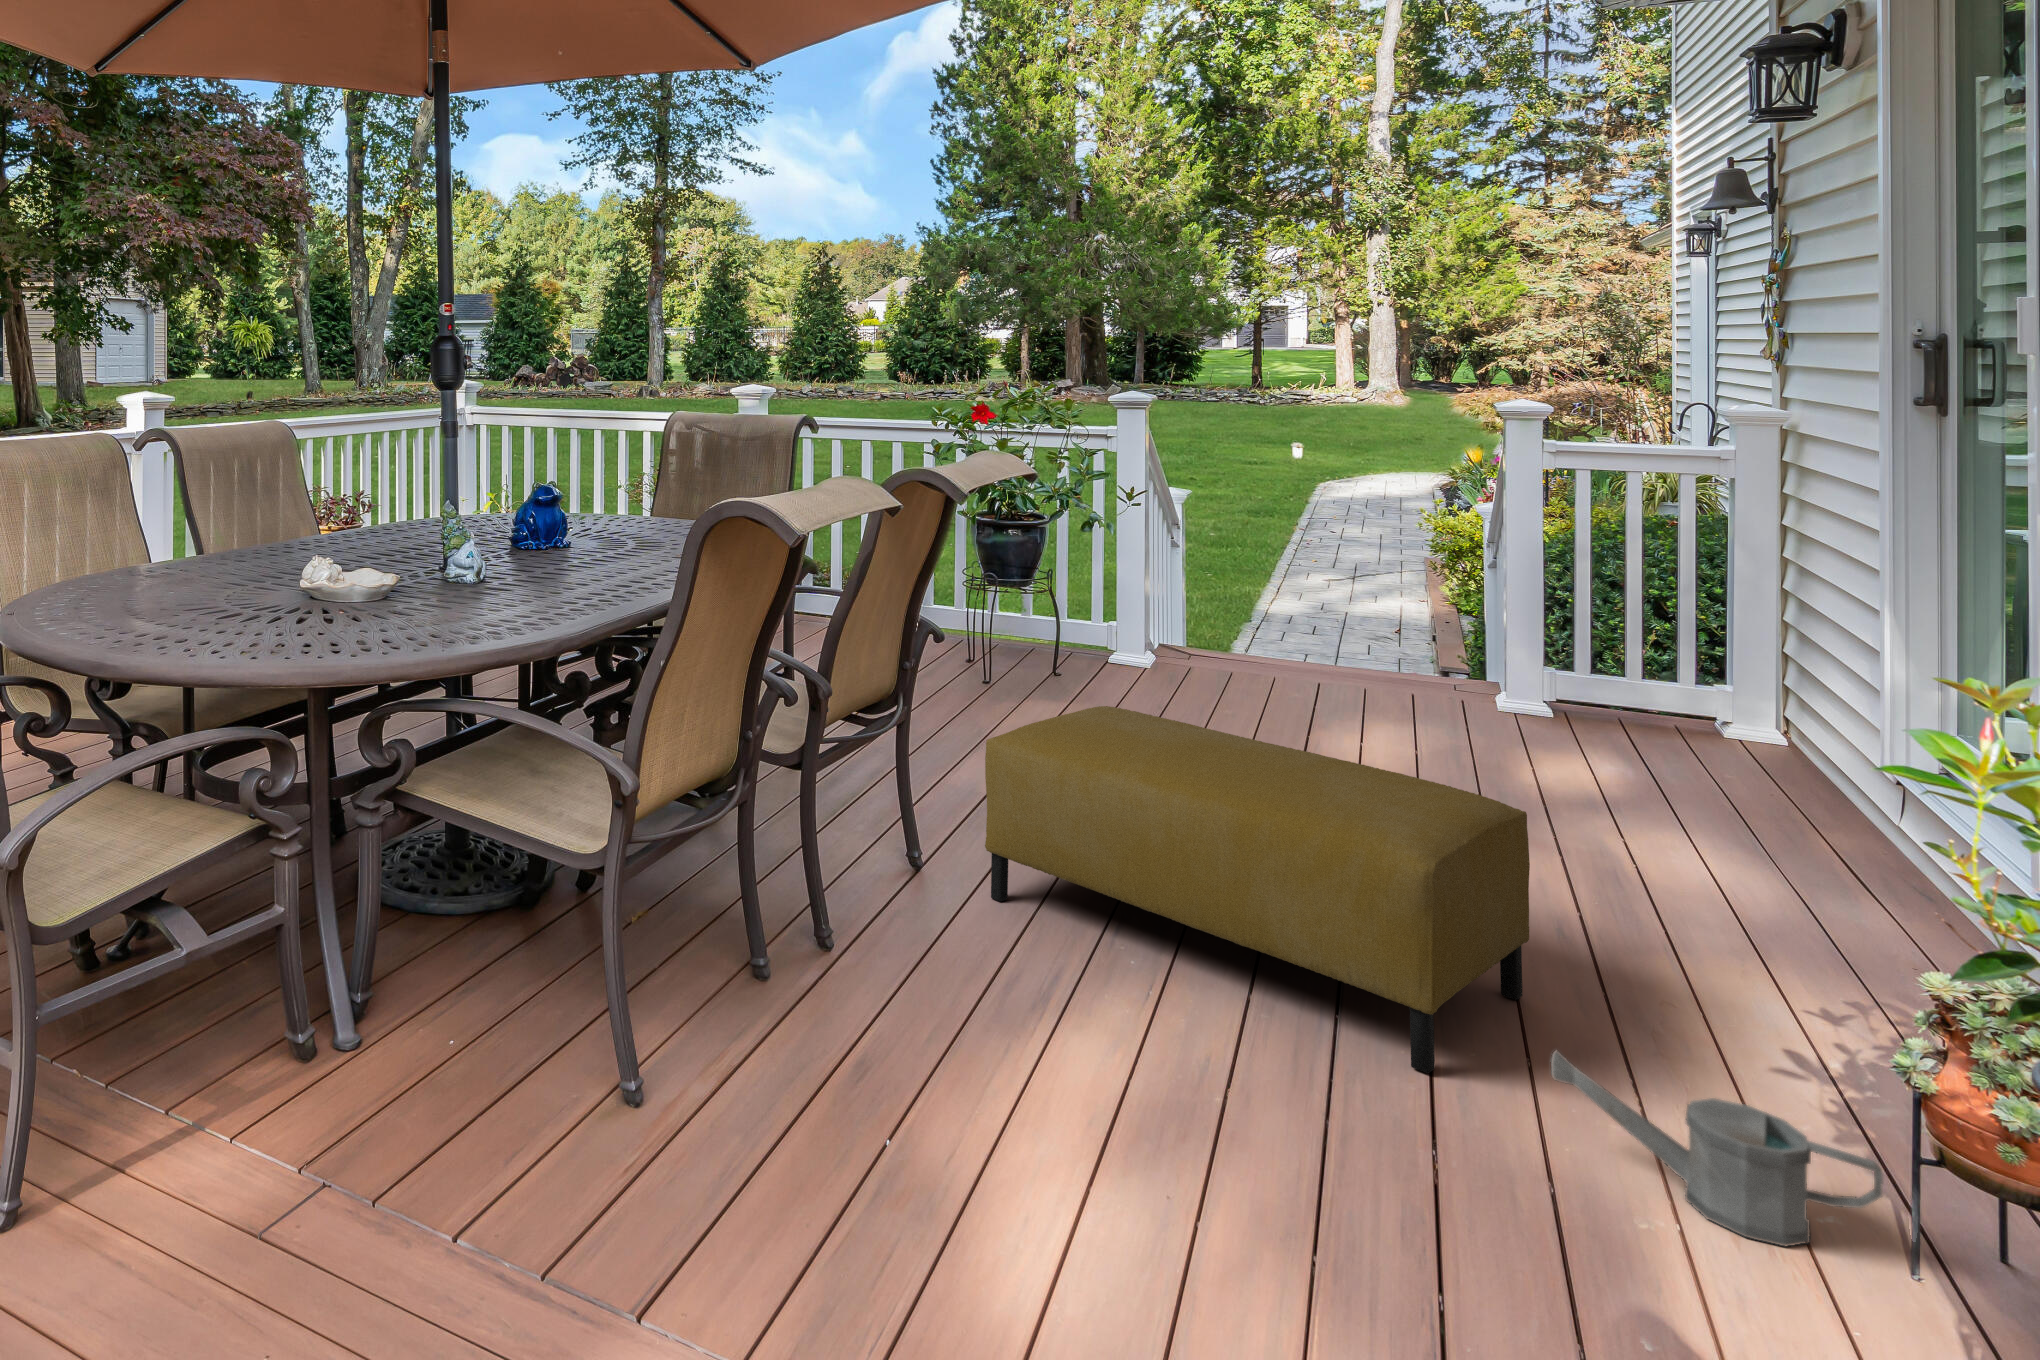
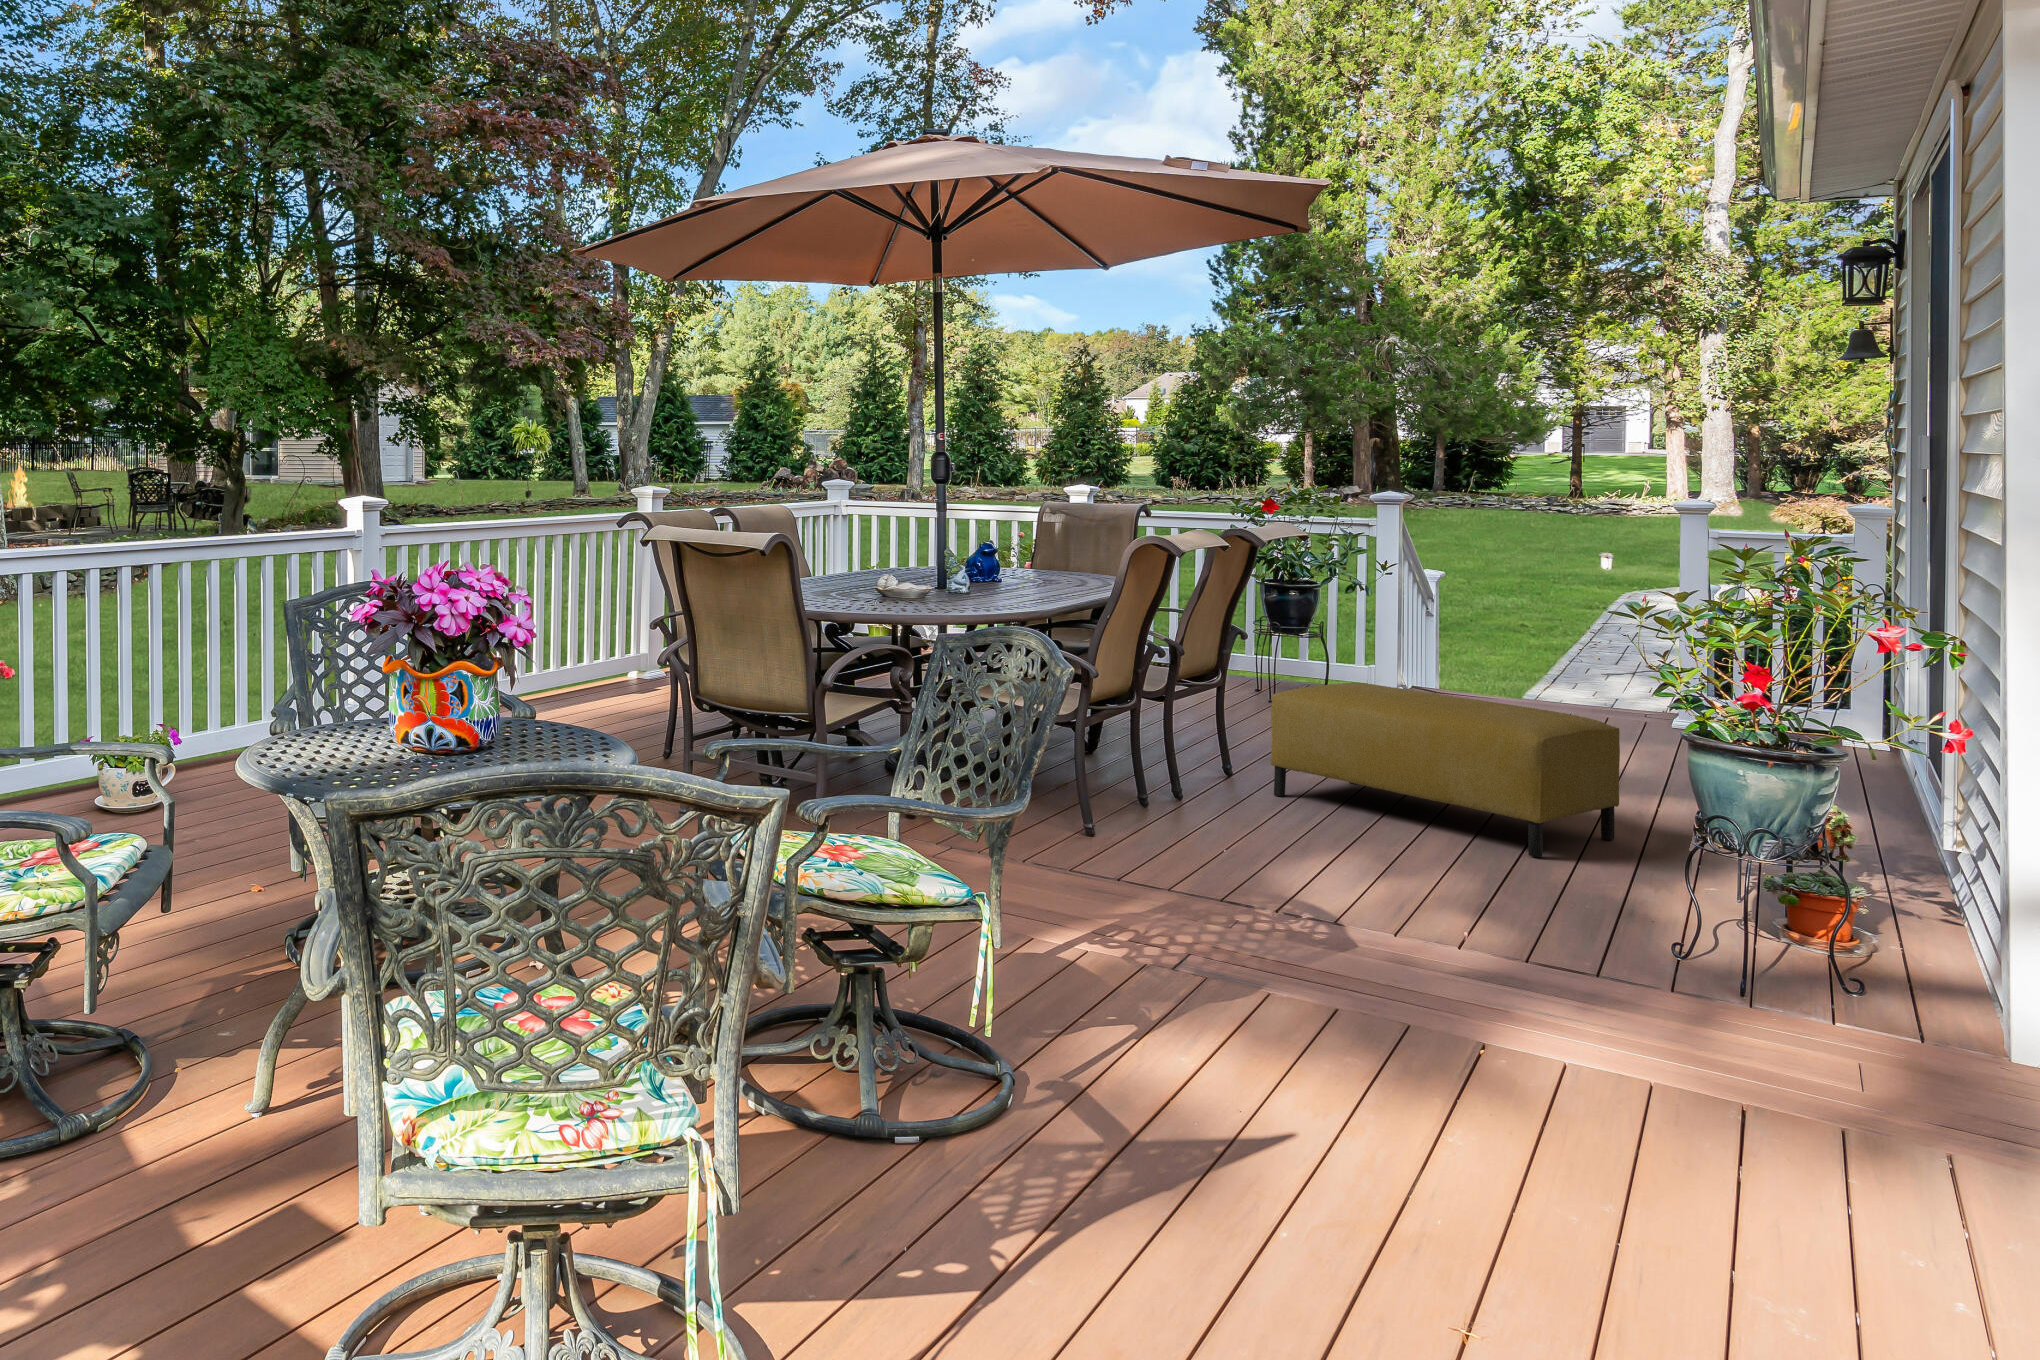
watering can: present [1551,1050,1883,1247] -> none [1597,827,1758,906]

